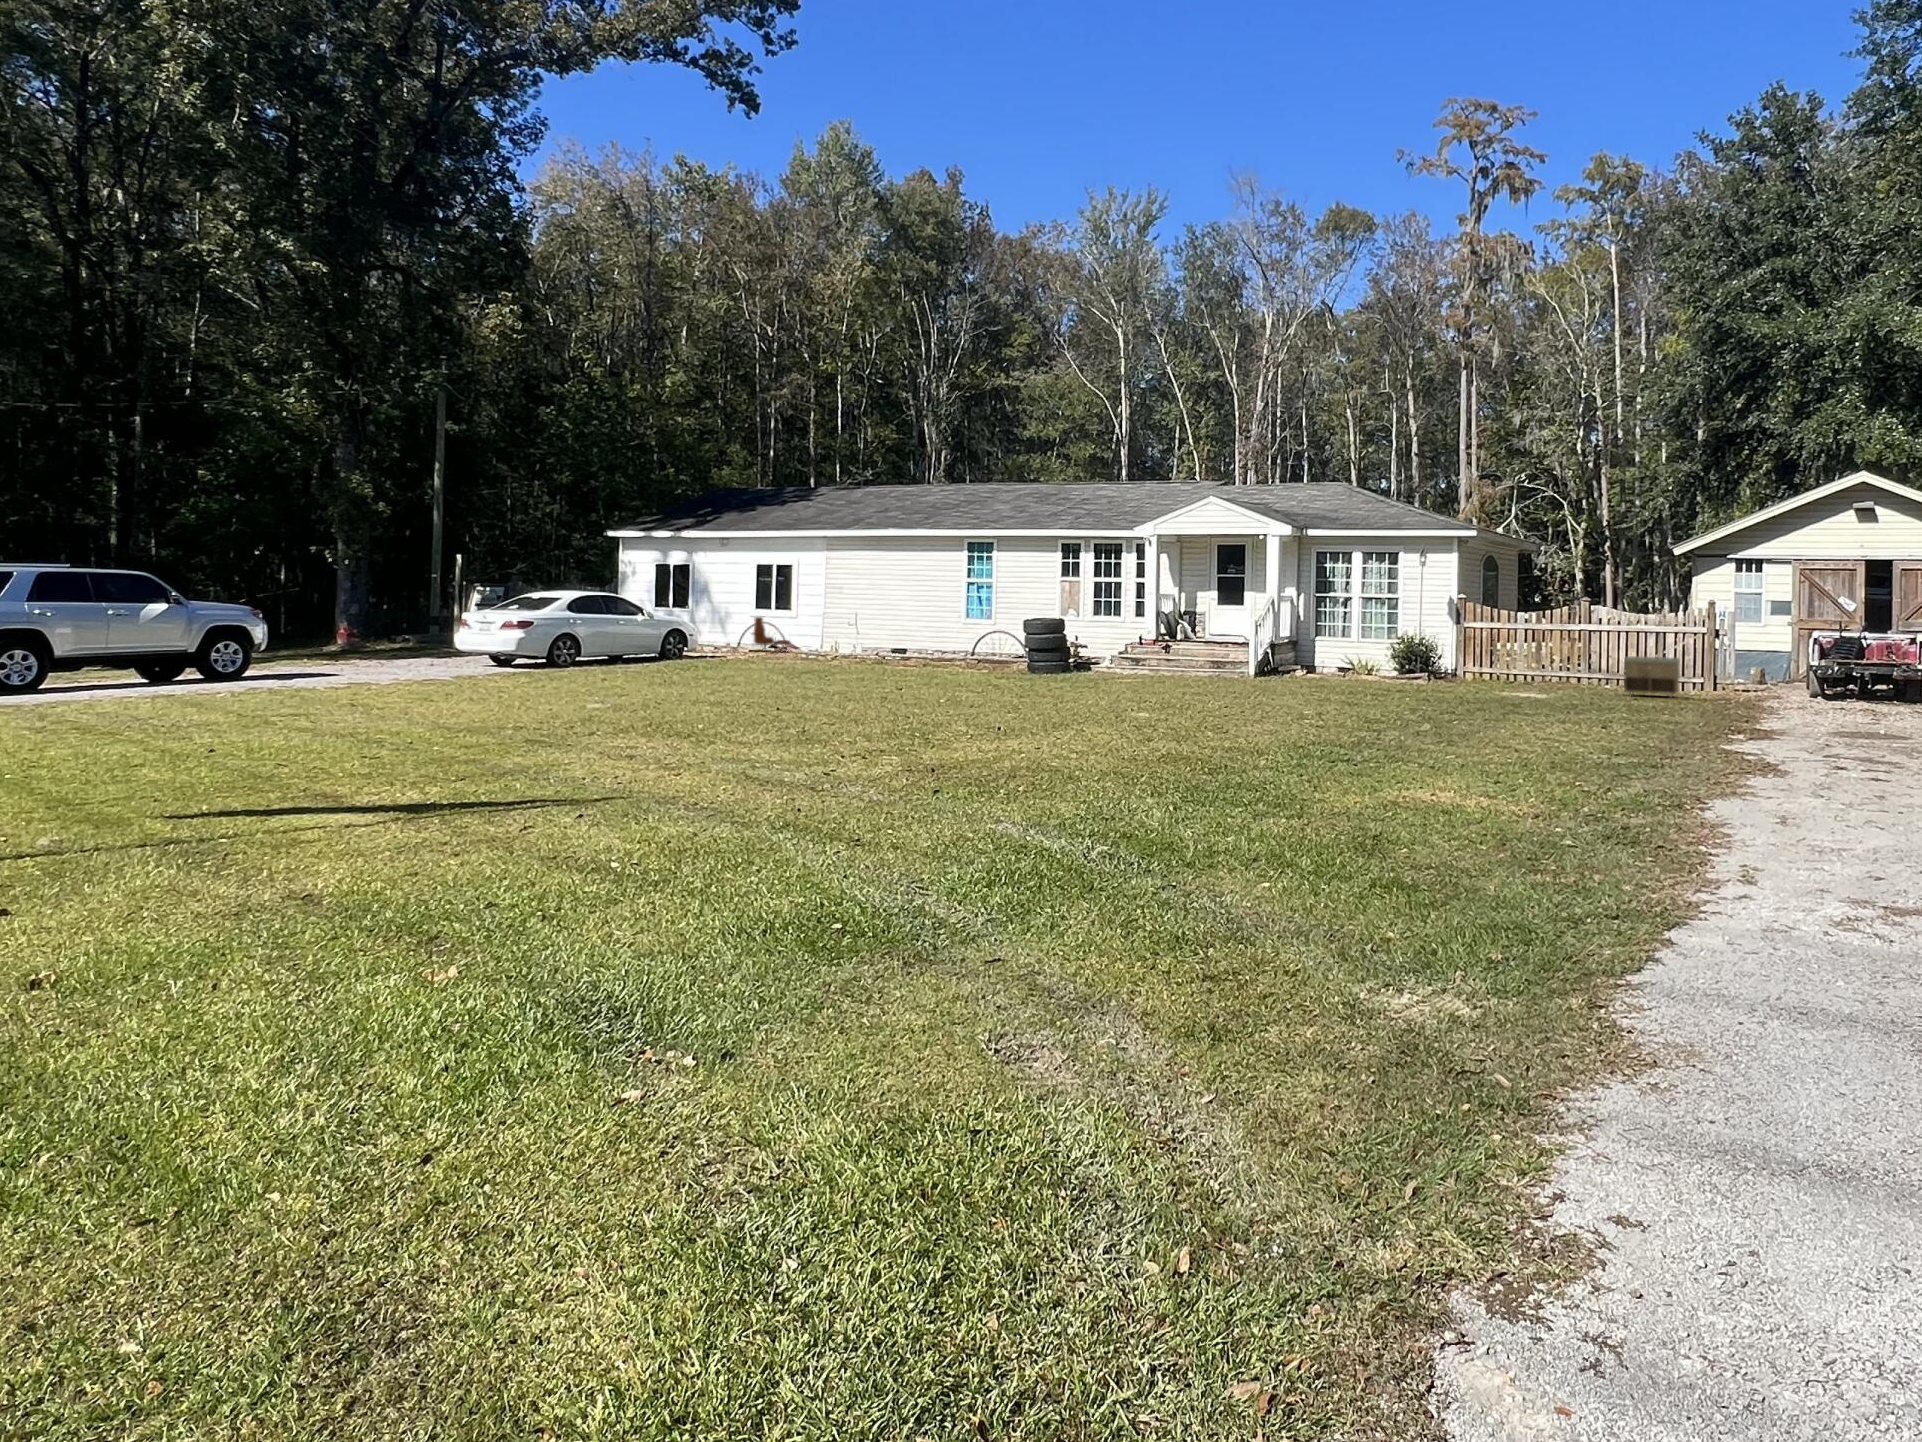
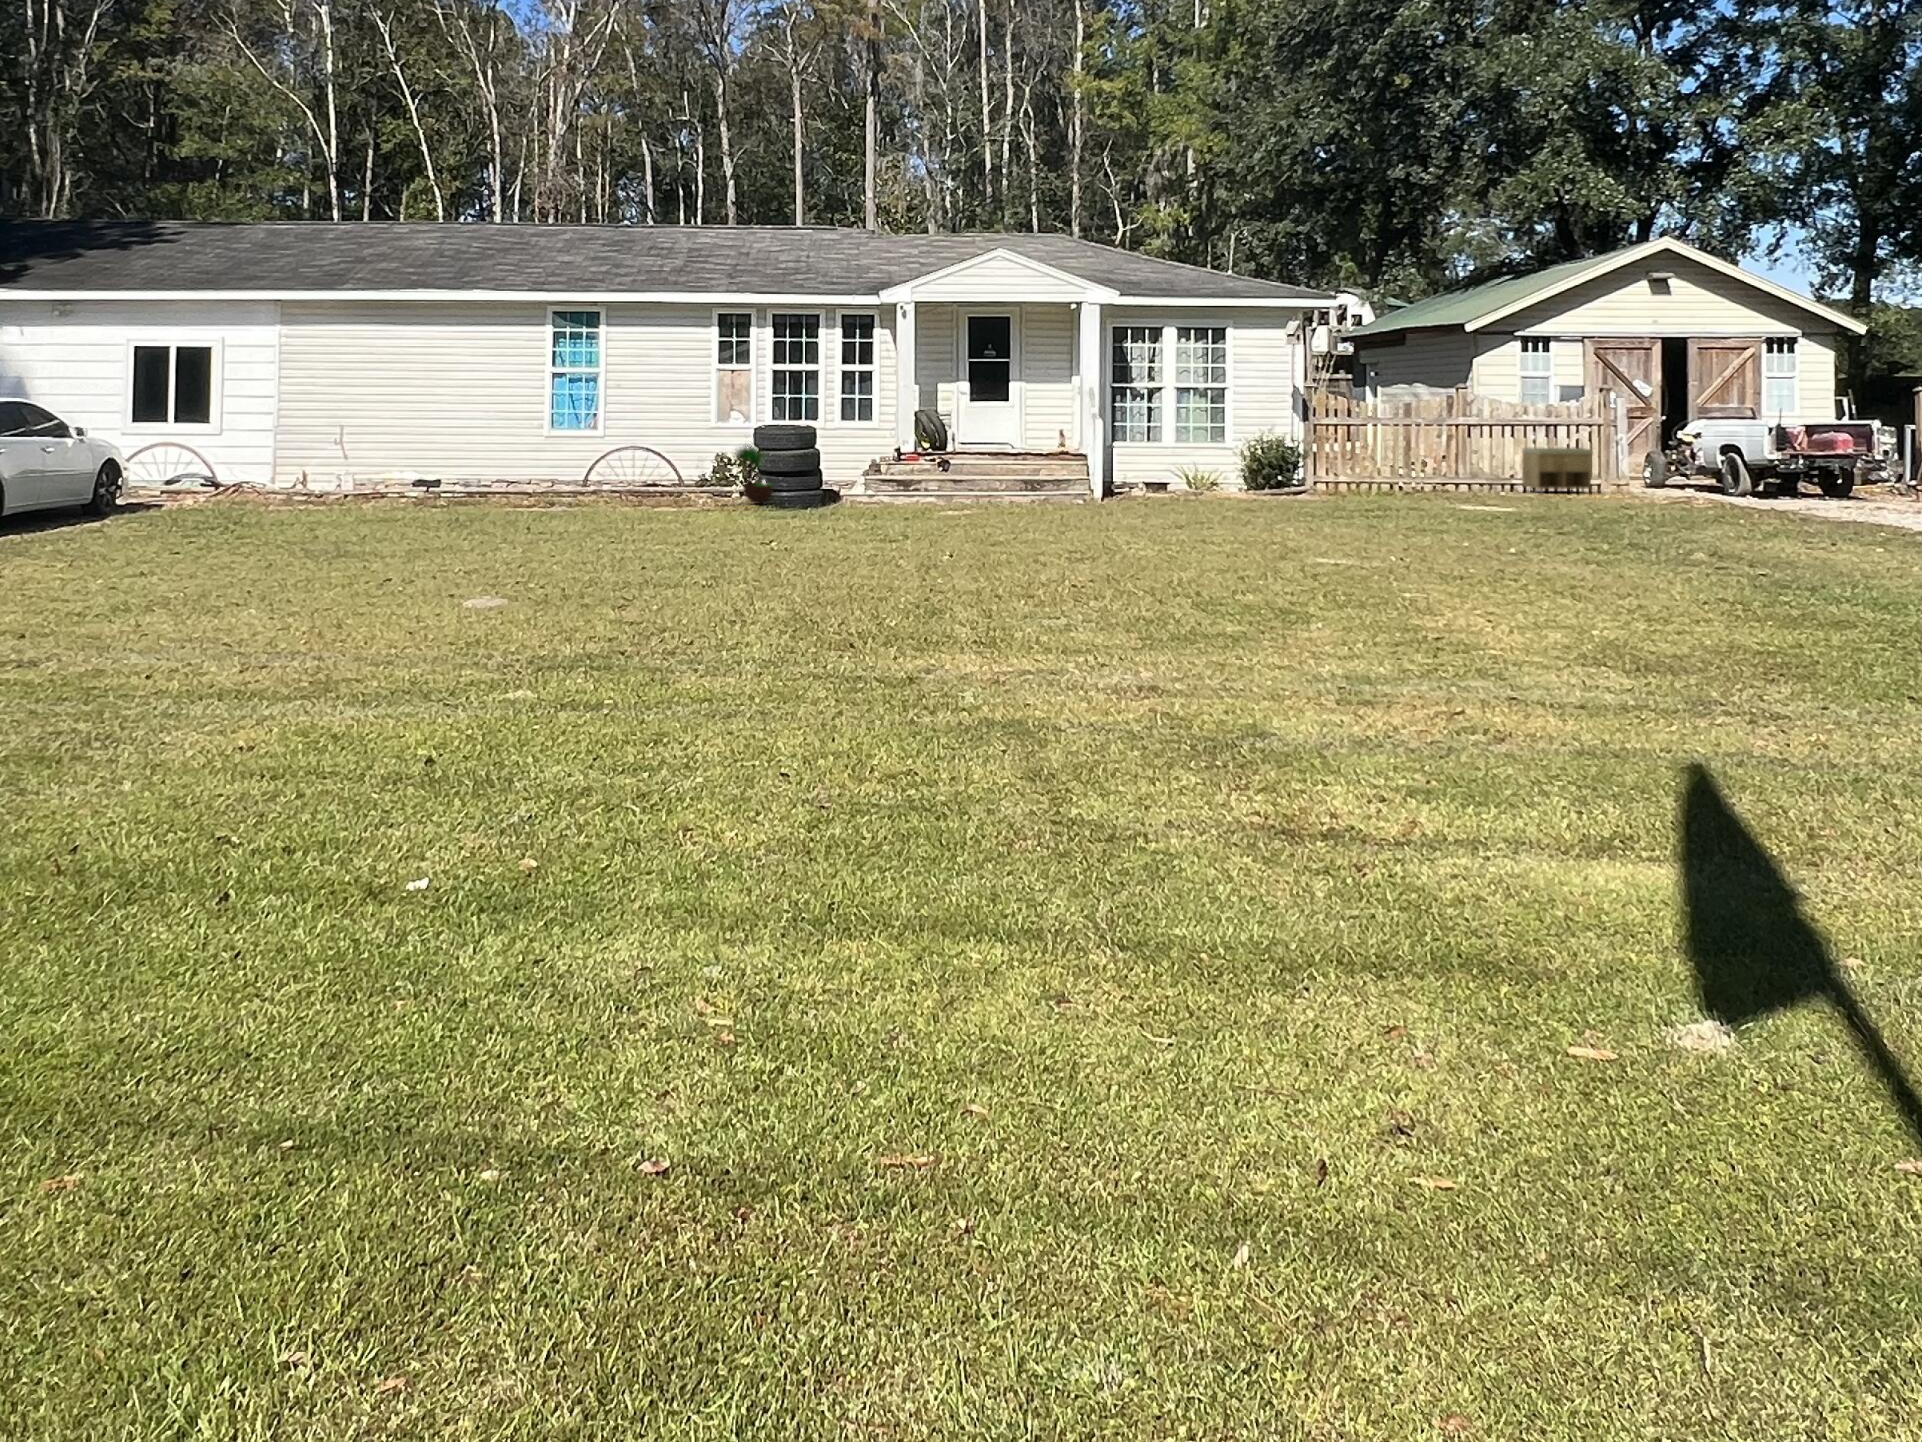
lounge chair: present [753,617,790,652] -> none [146,432,216,490]
potted tree: none [988,627,1012,671] -> present [734,445,773,504]

